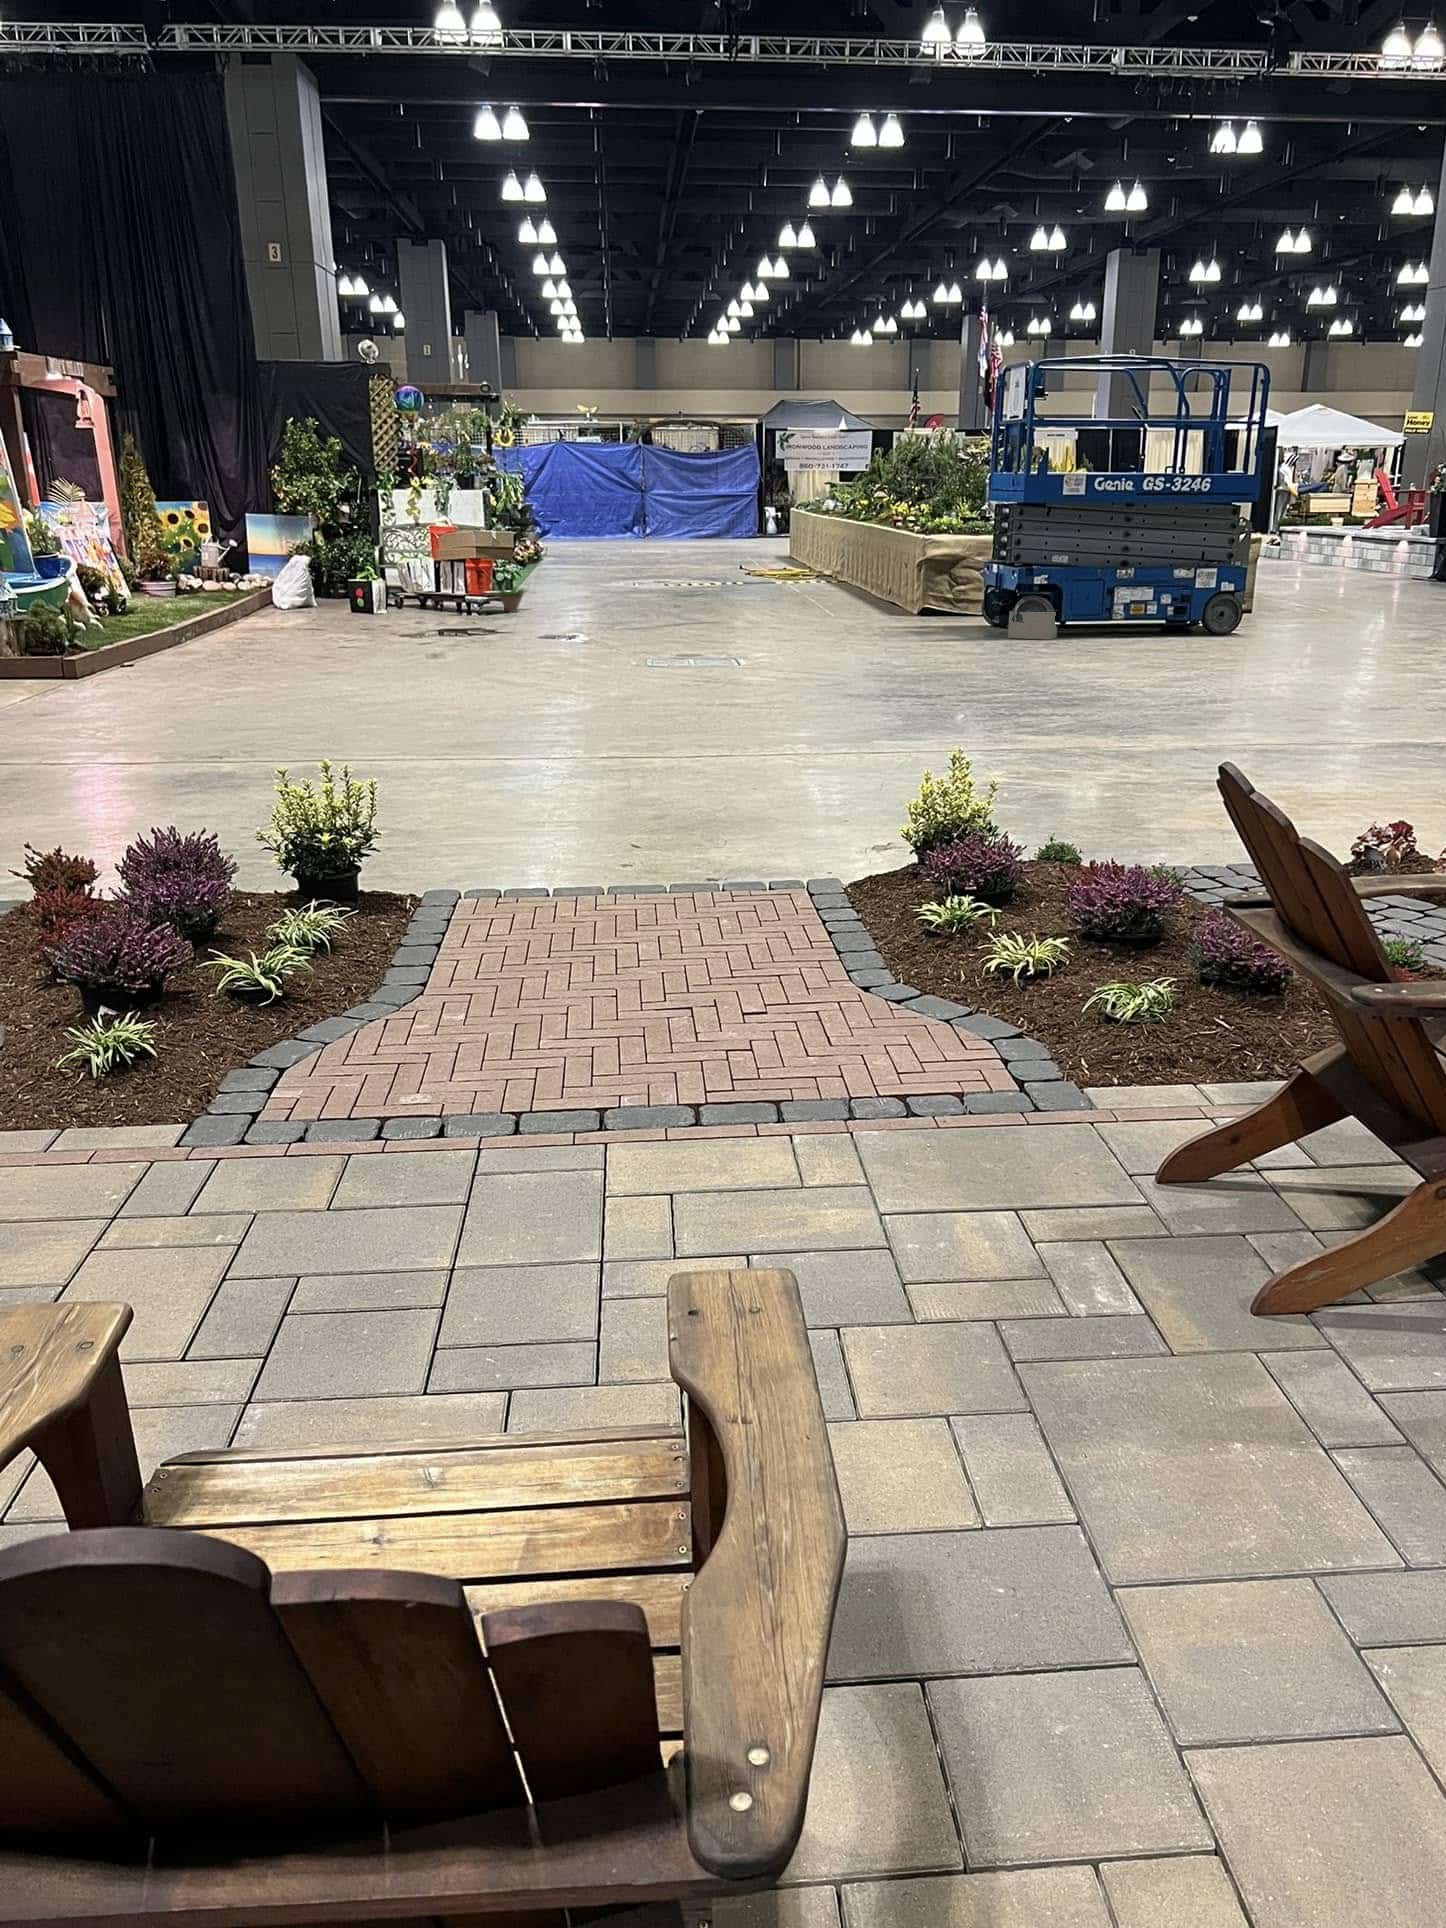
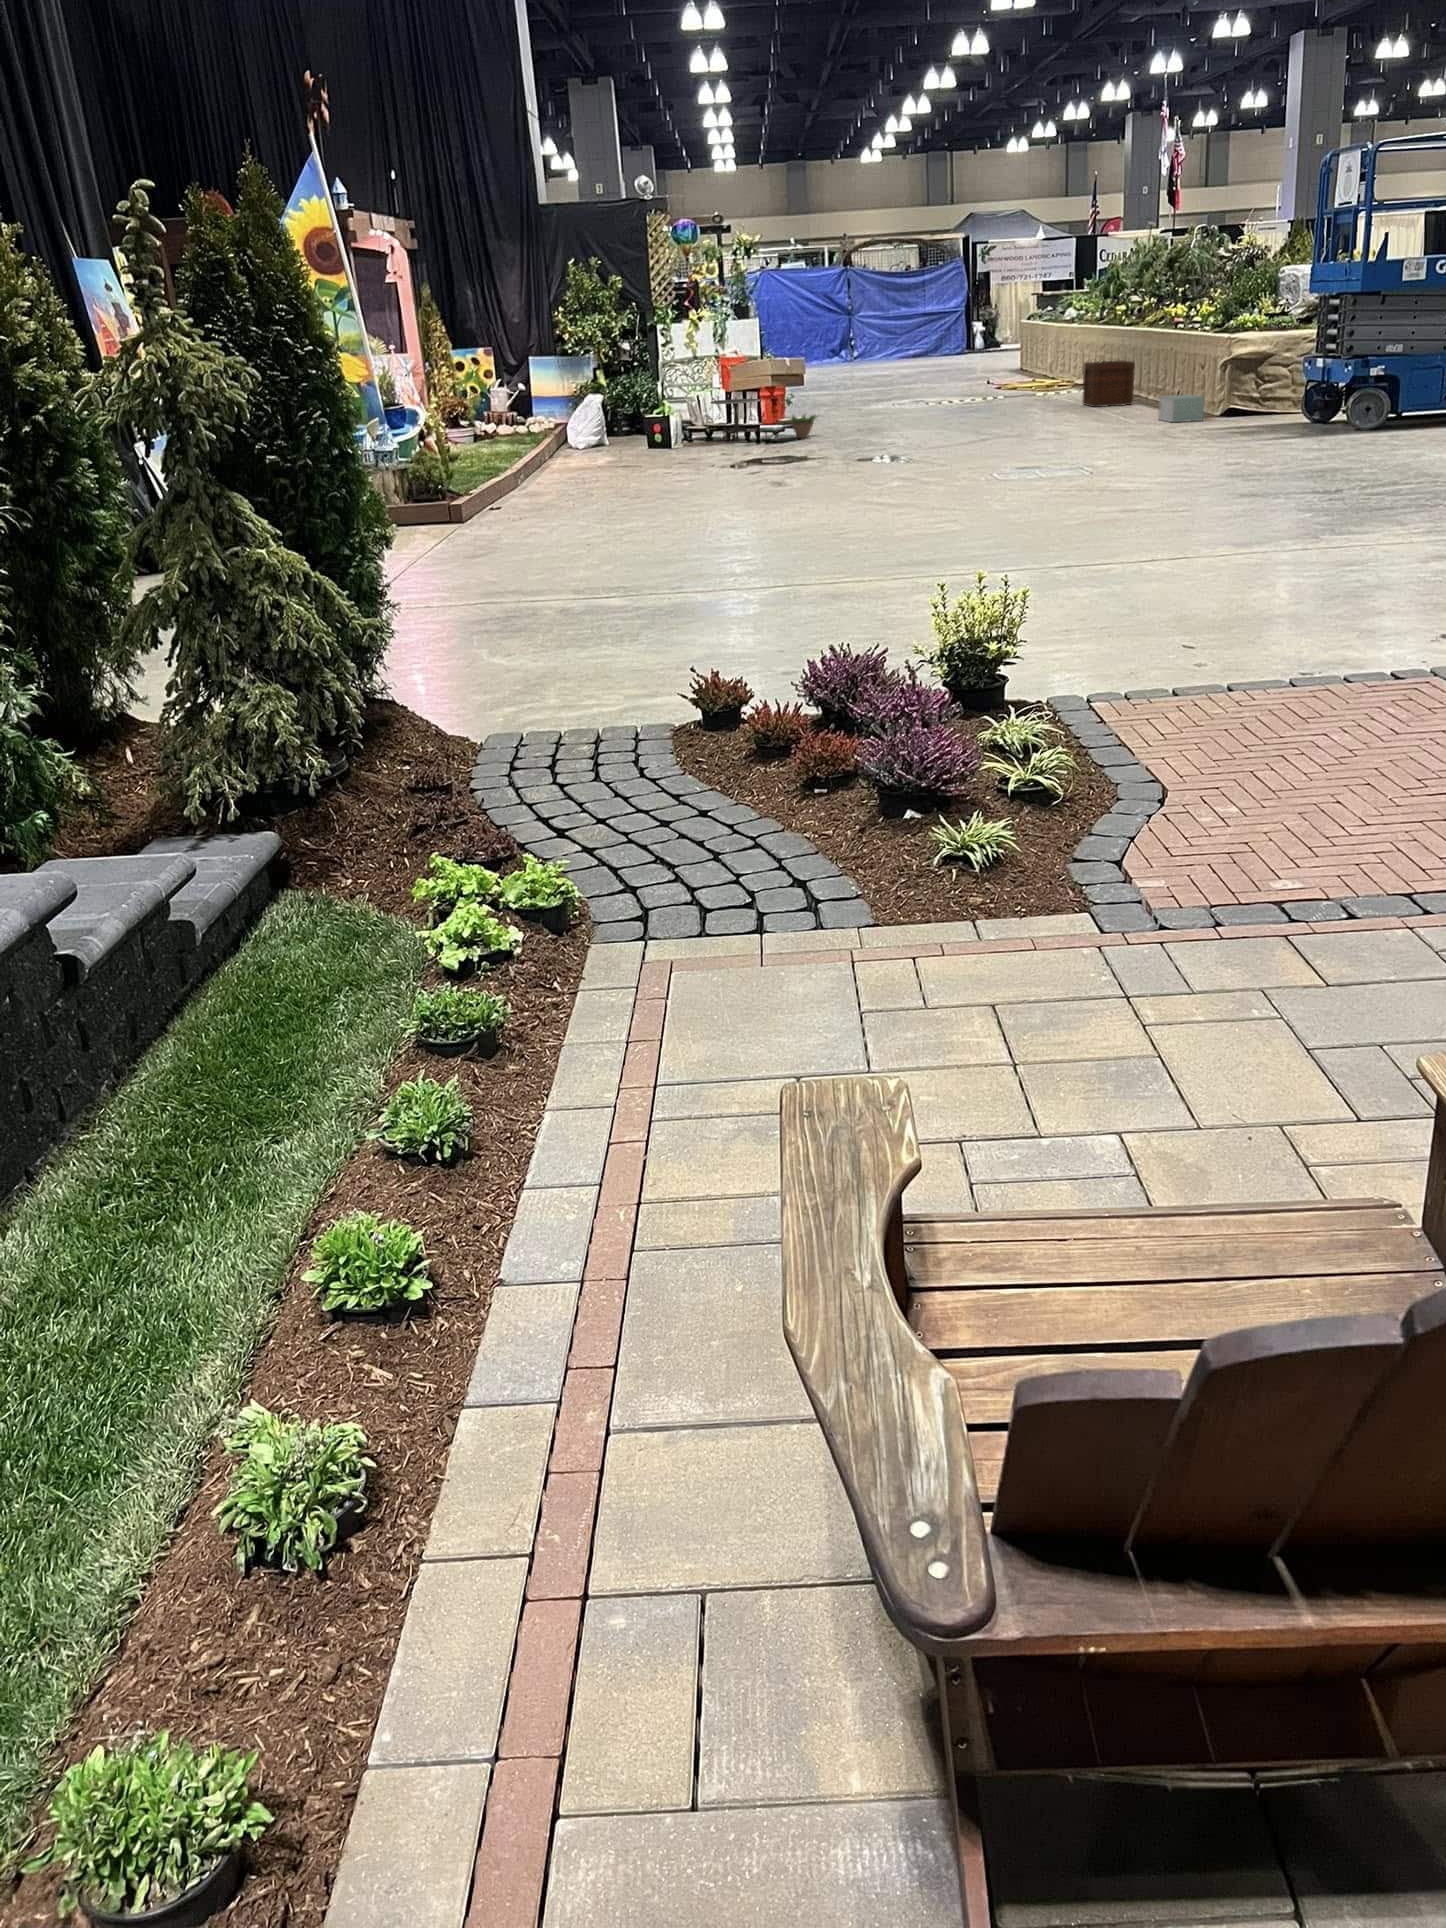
wooden crate: none [816,555,864,600] -> present [1082,360,1135,407]
side table: none [415,569,467,612] -> present [710,399,760,443]
storage box: present [1008,611,1057,640] -> present [1158,395,1204,422]

